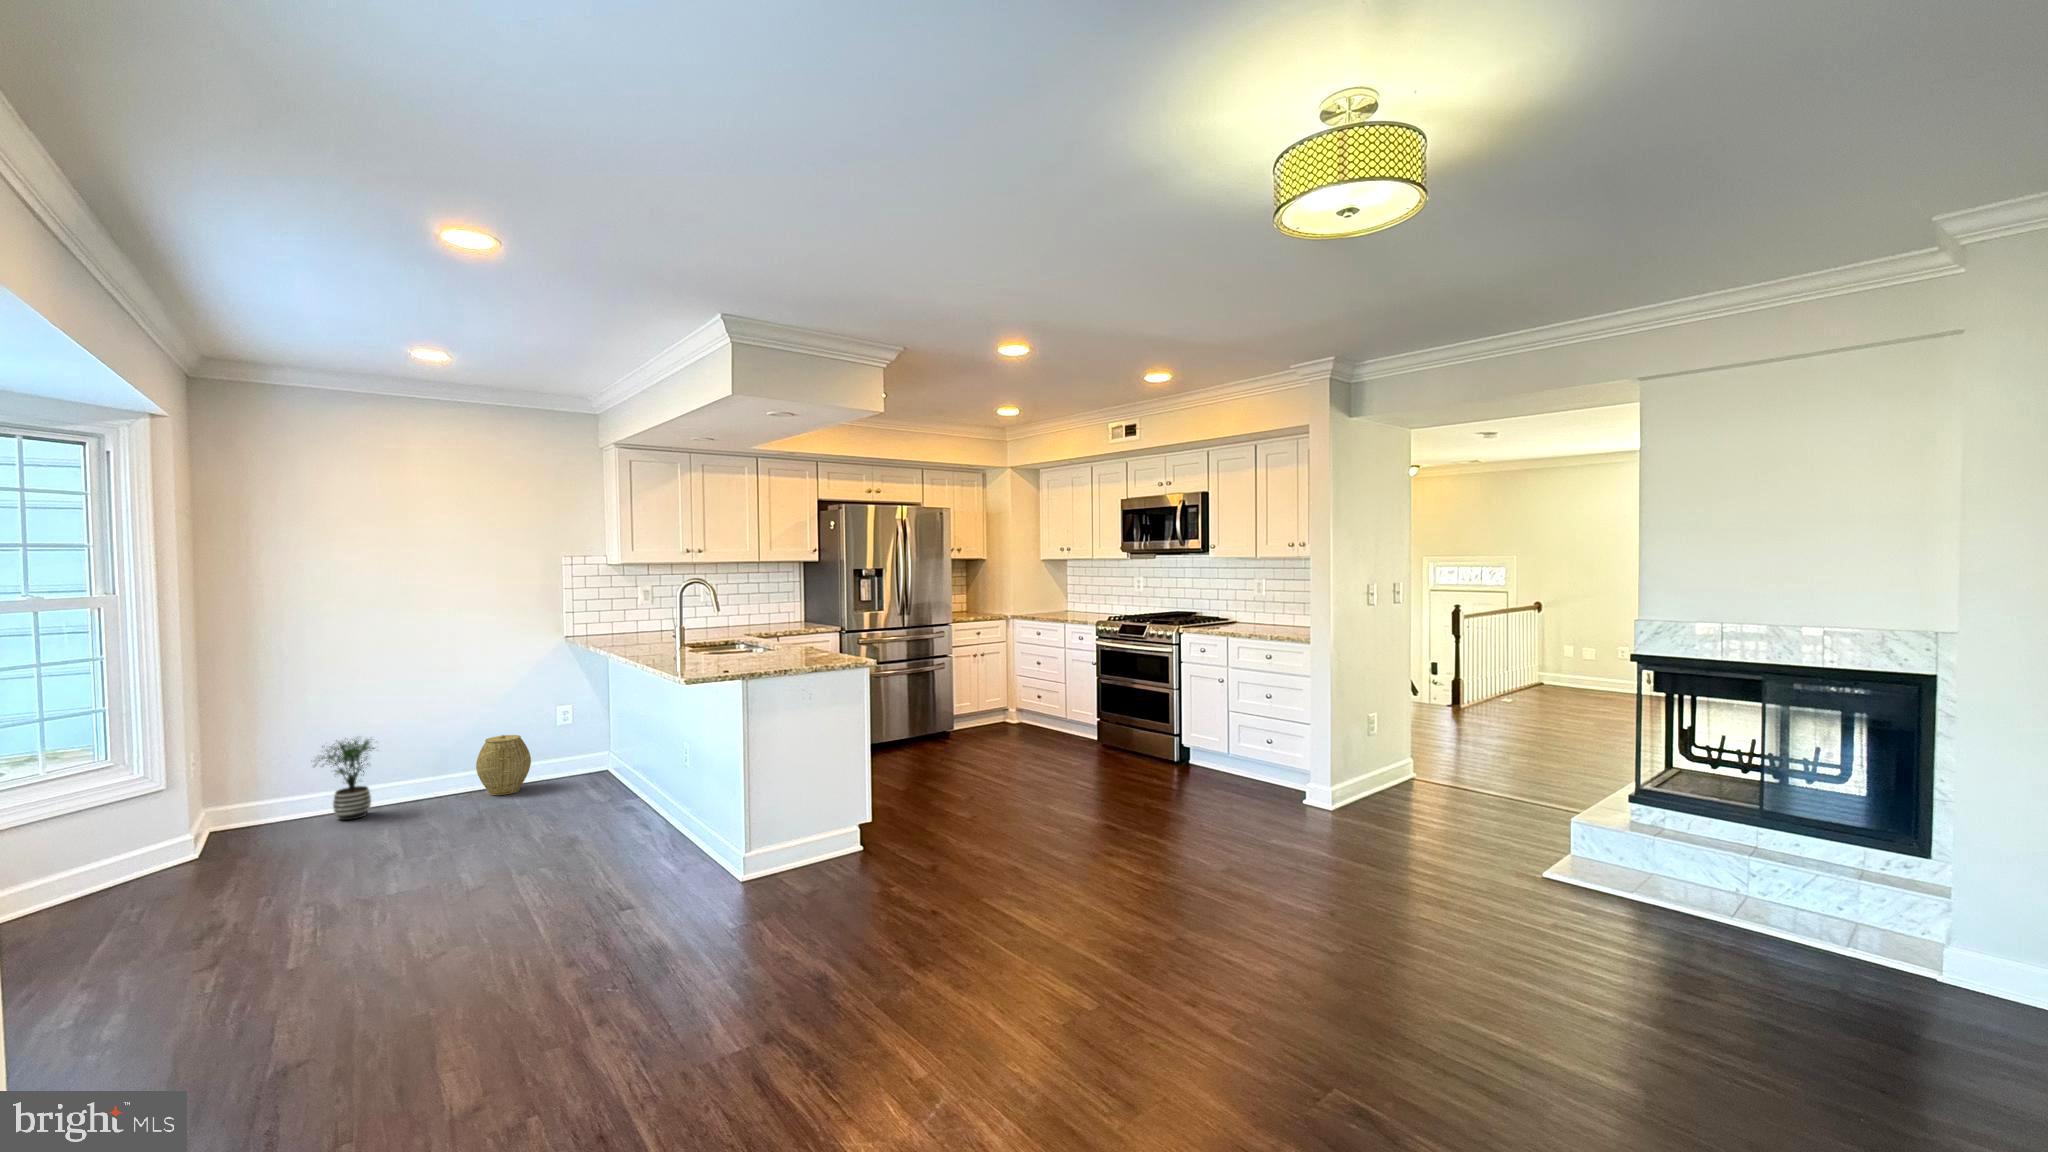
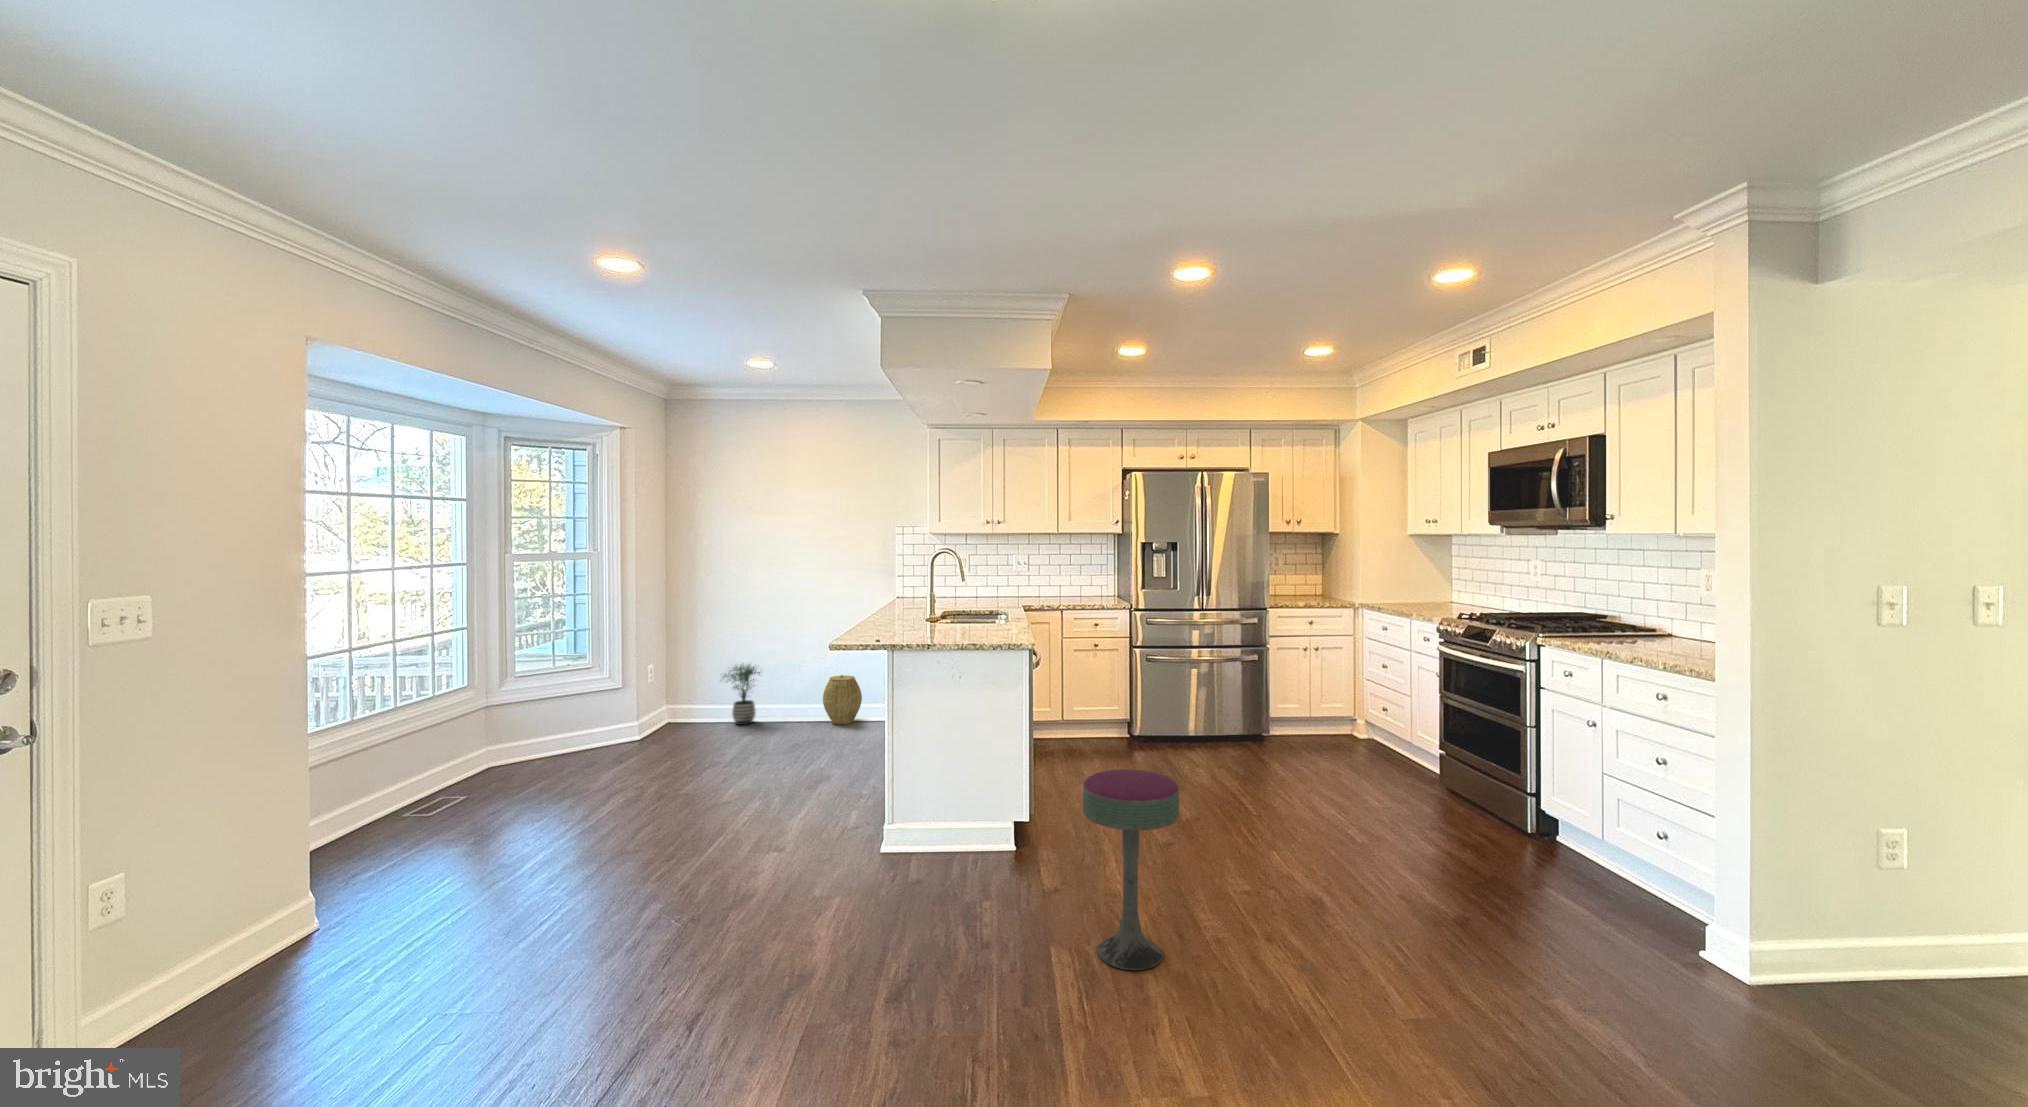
bar stool: none [1018,749,1094,904] -> present [1083,769,1179,970]

